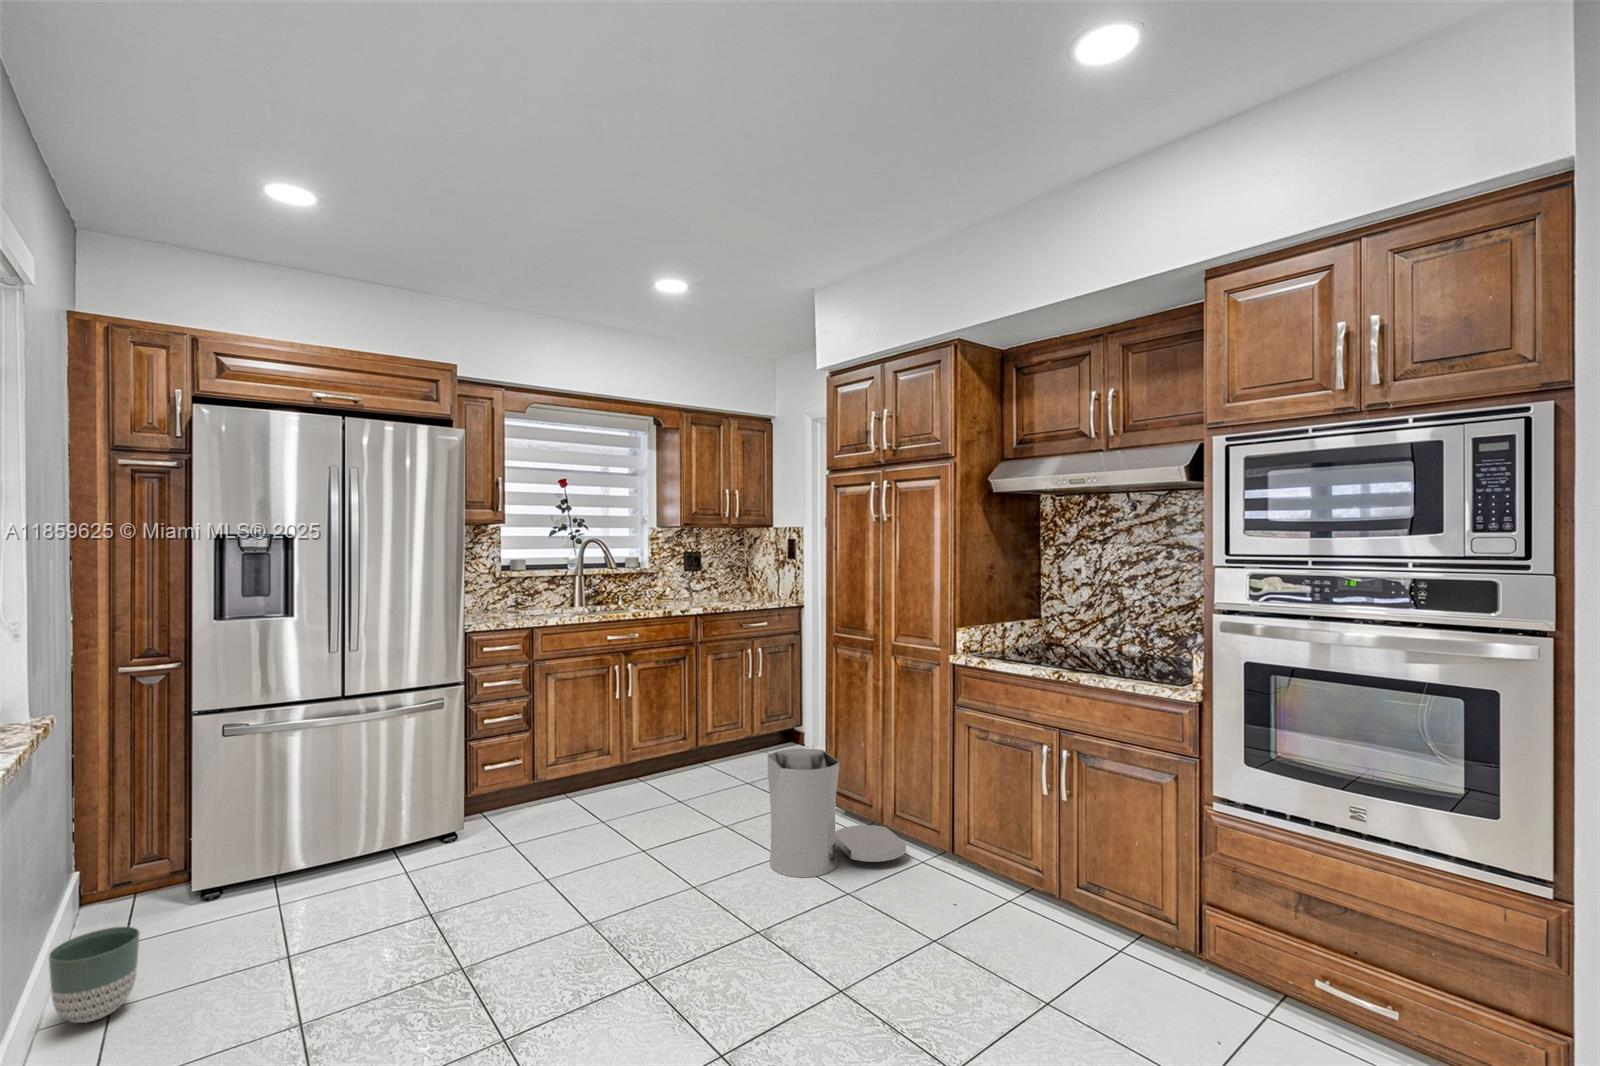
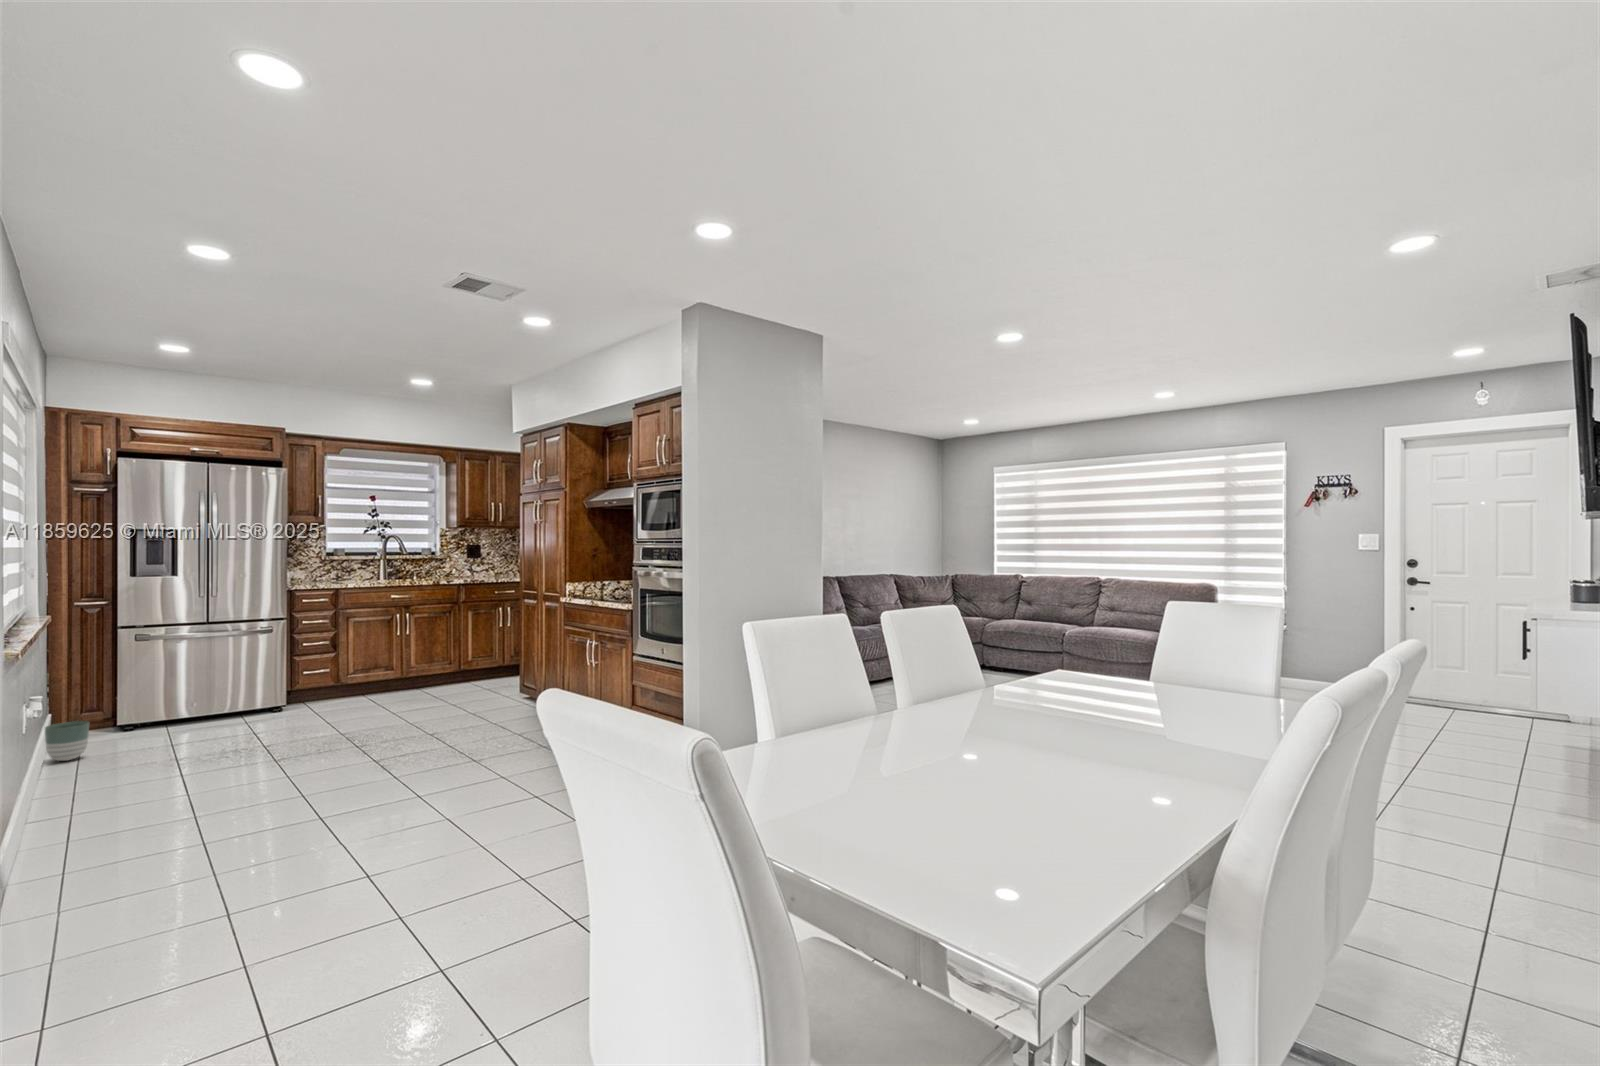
trash can: present [767,749,906,877] -> none [459,653,540,719]

